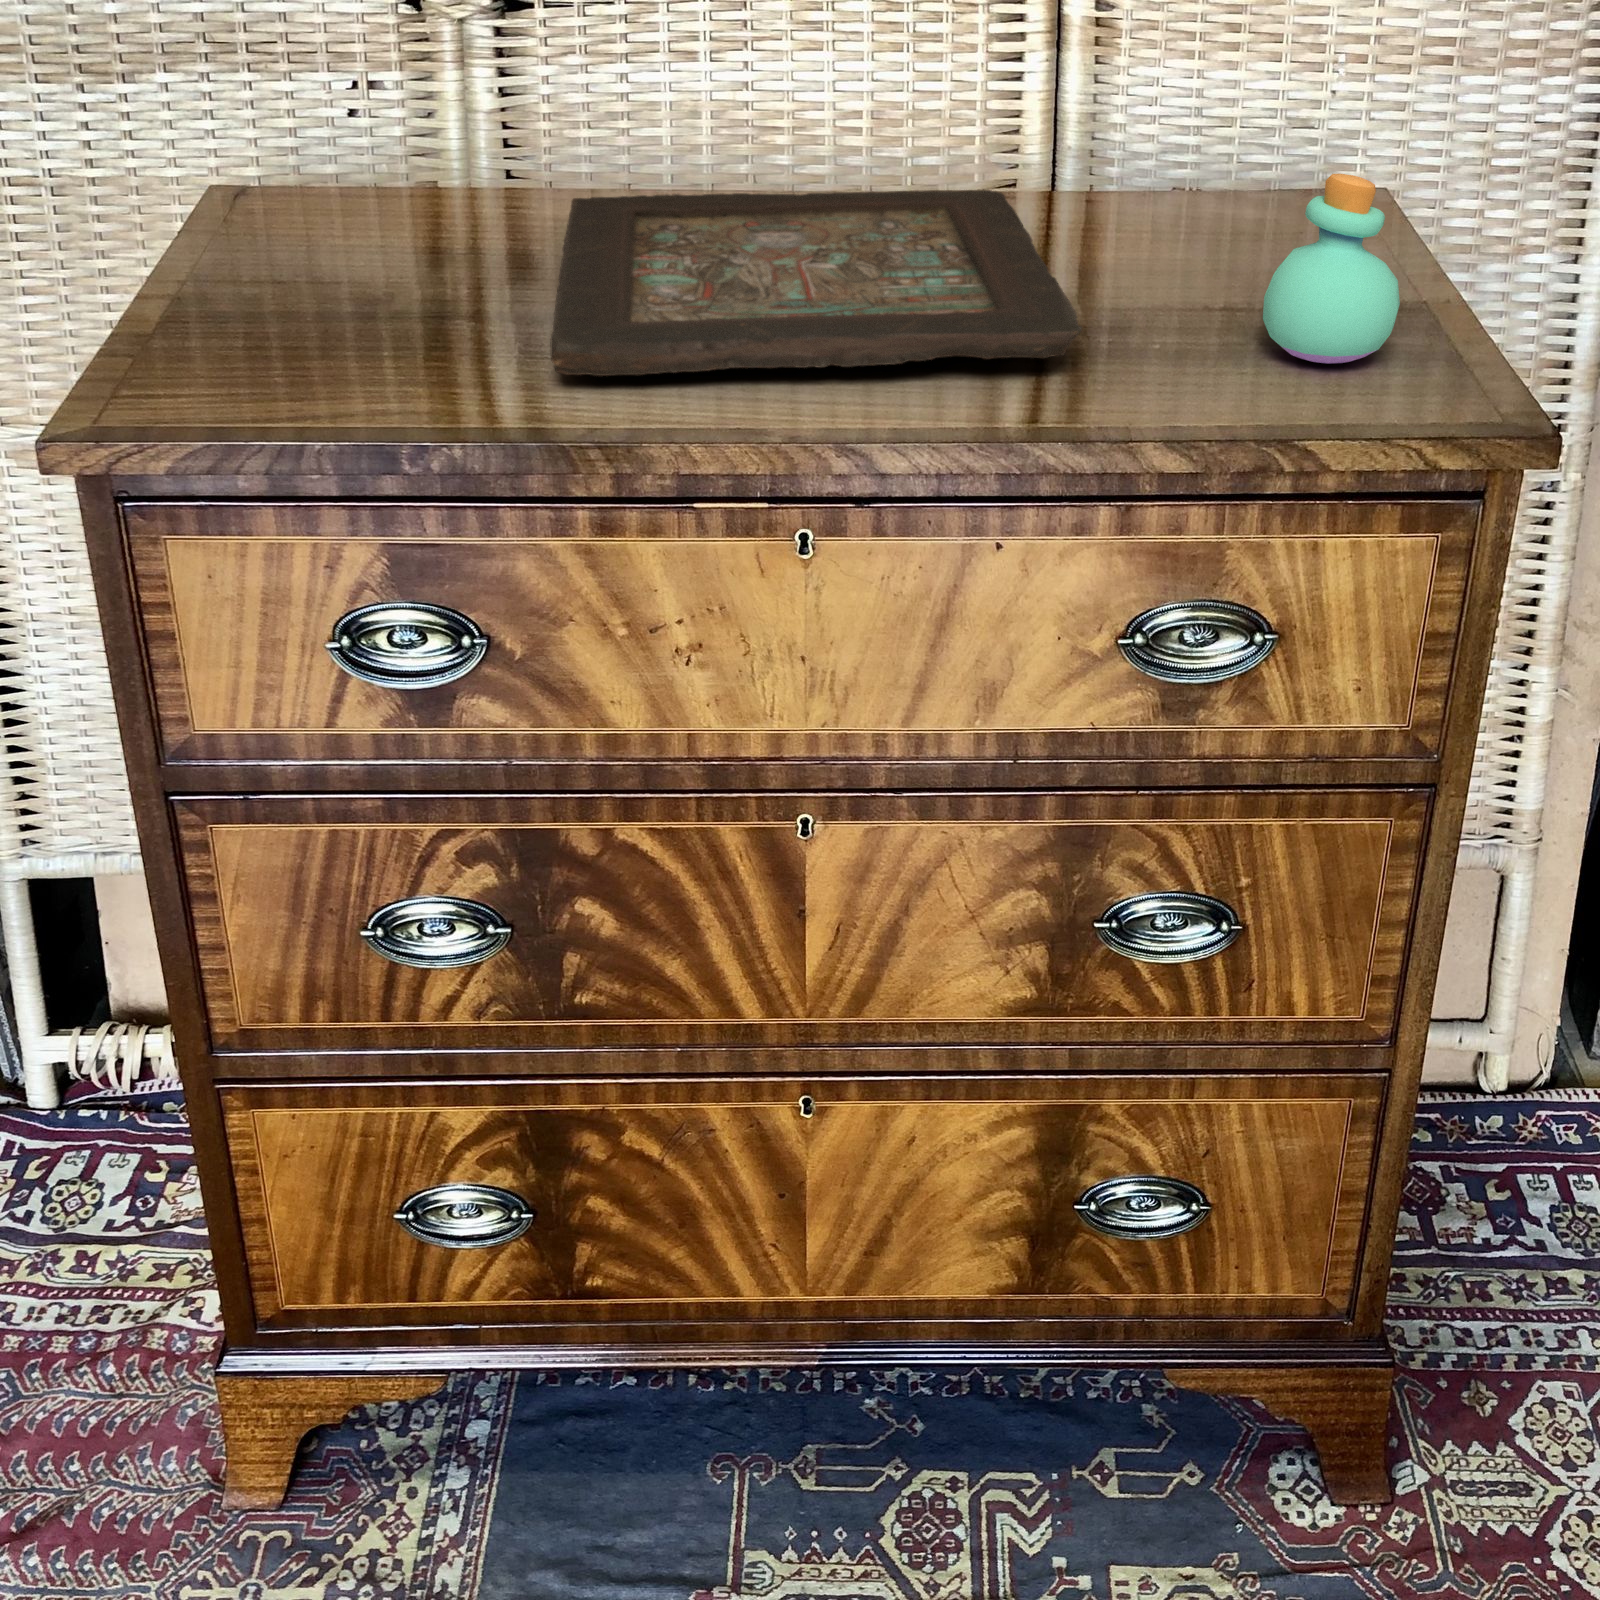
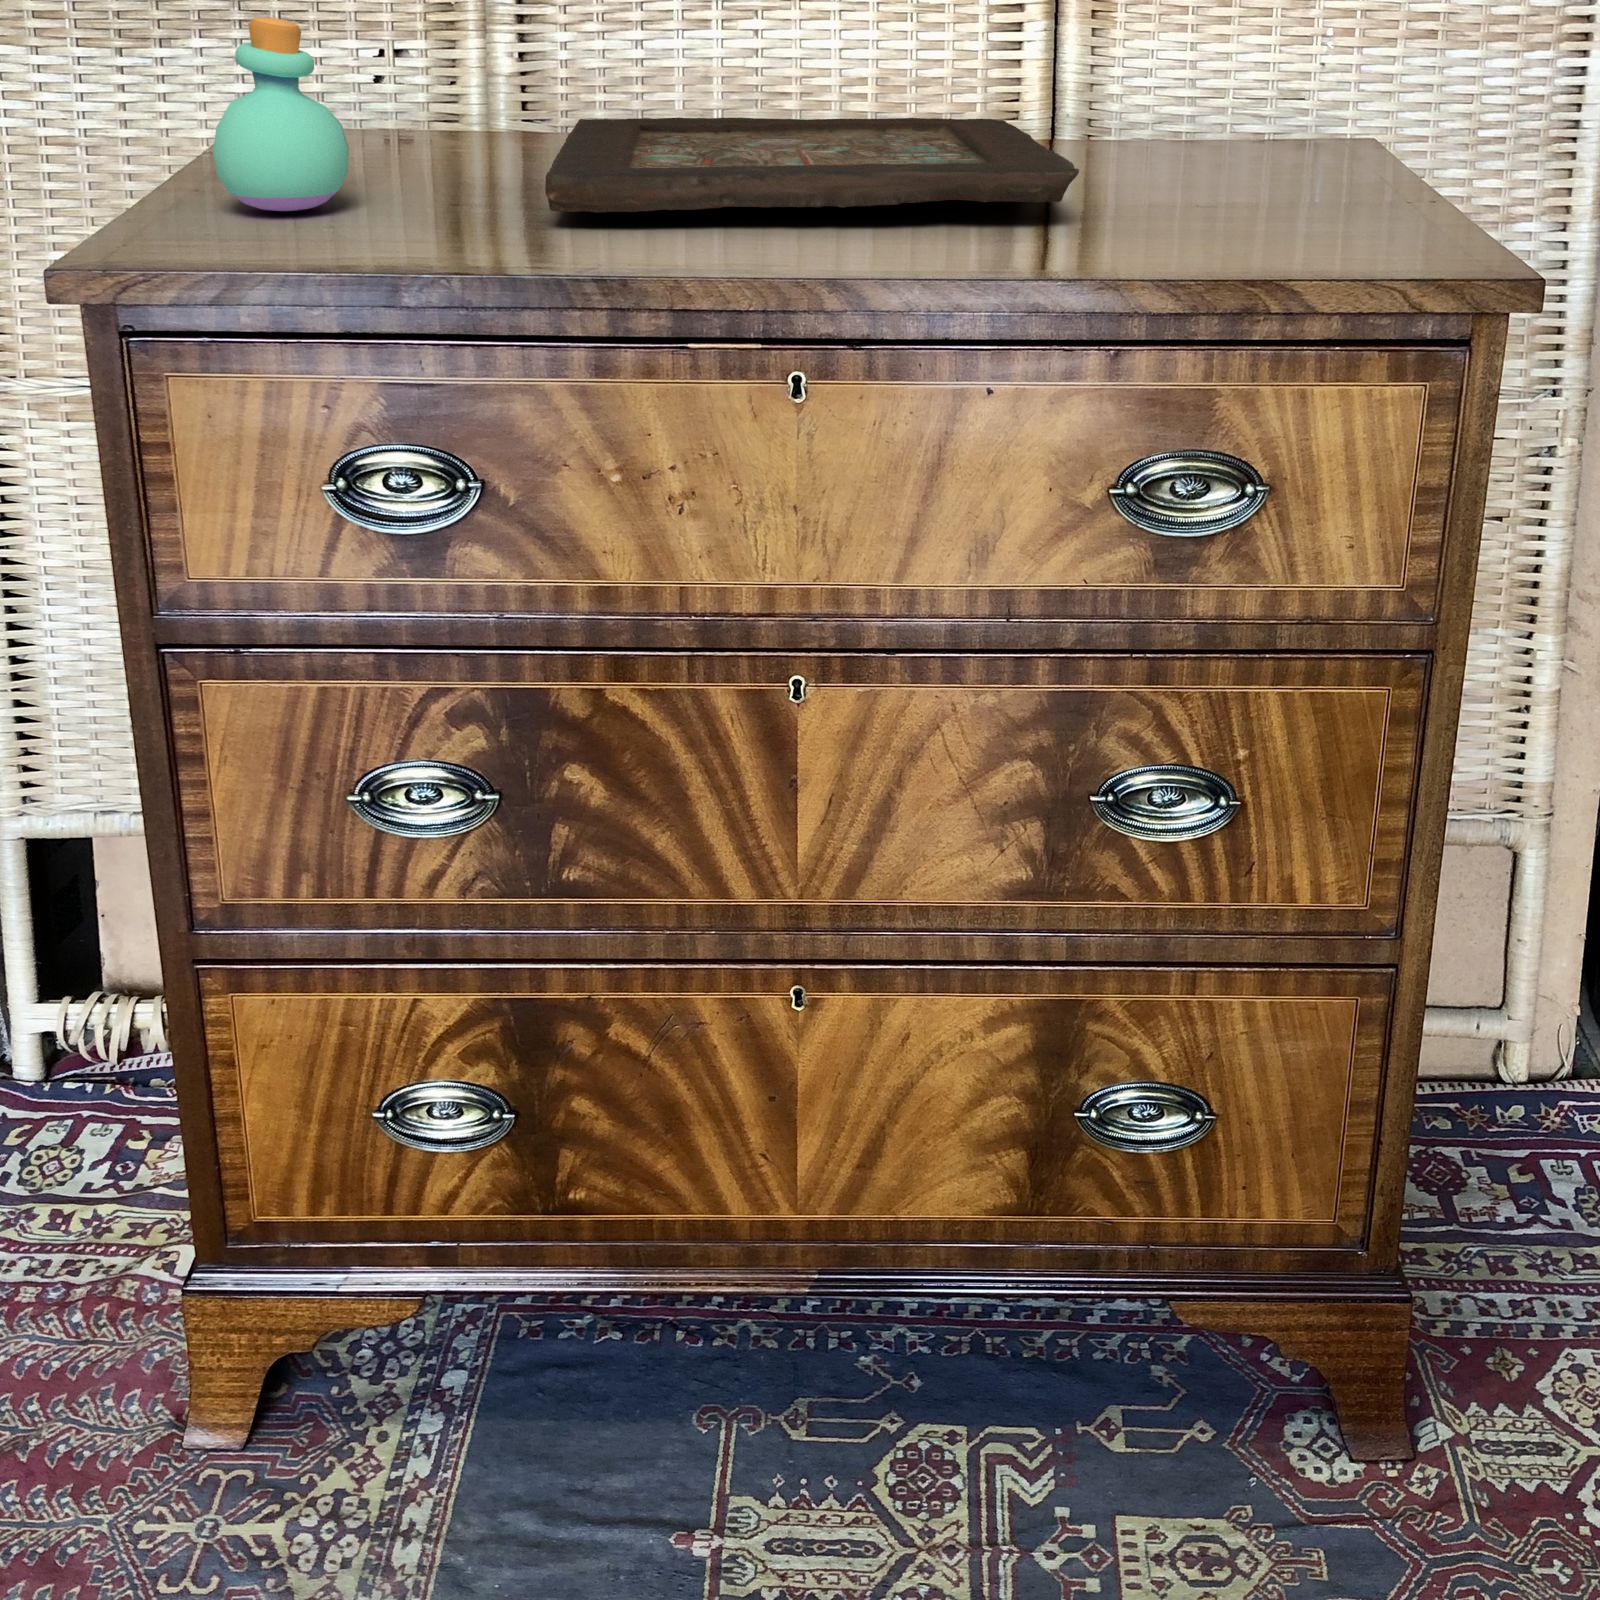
perfume bottle: present [1263,173,1400,364] -> present [213,17,349,211]

